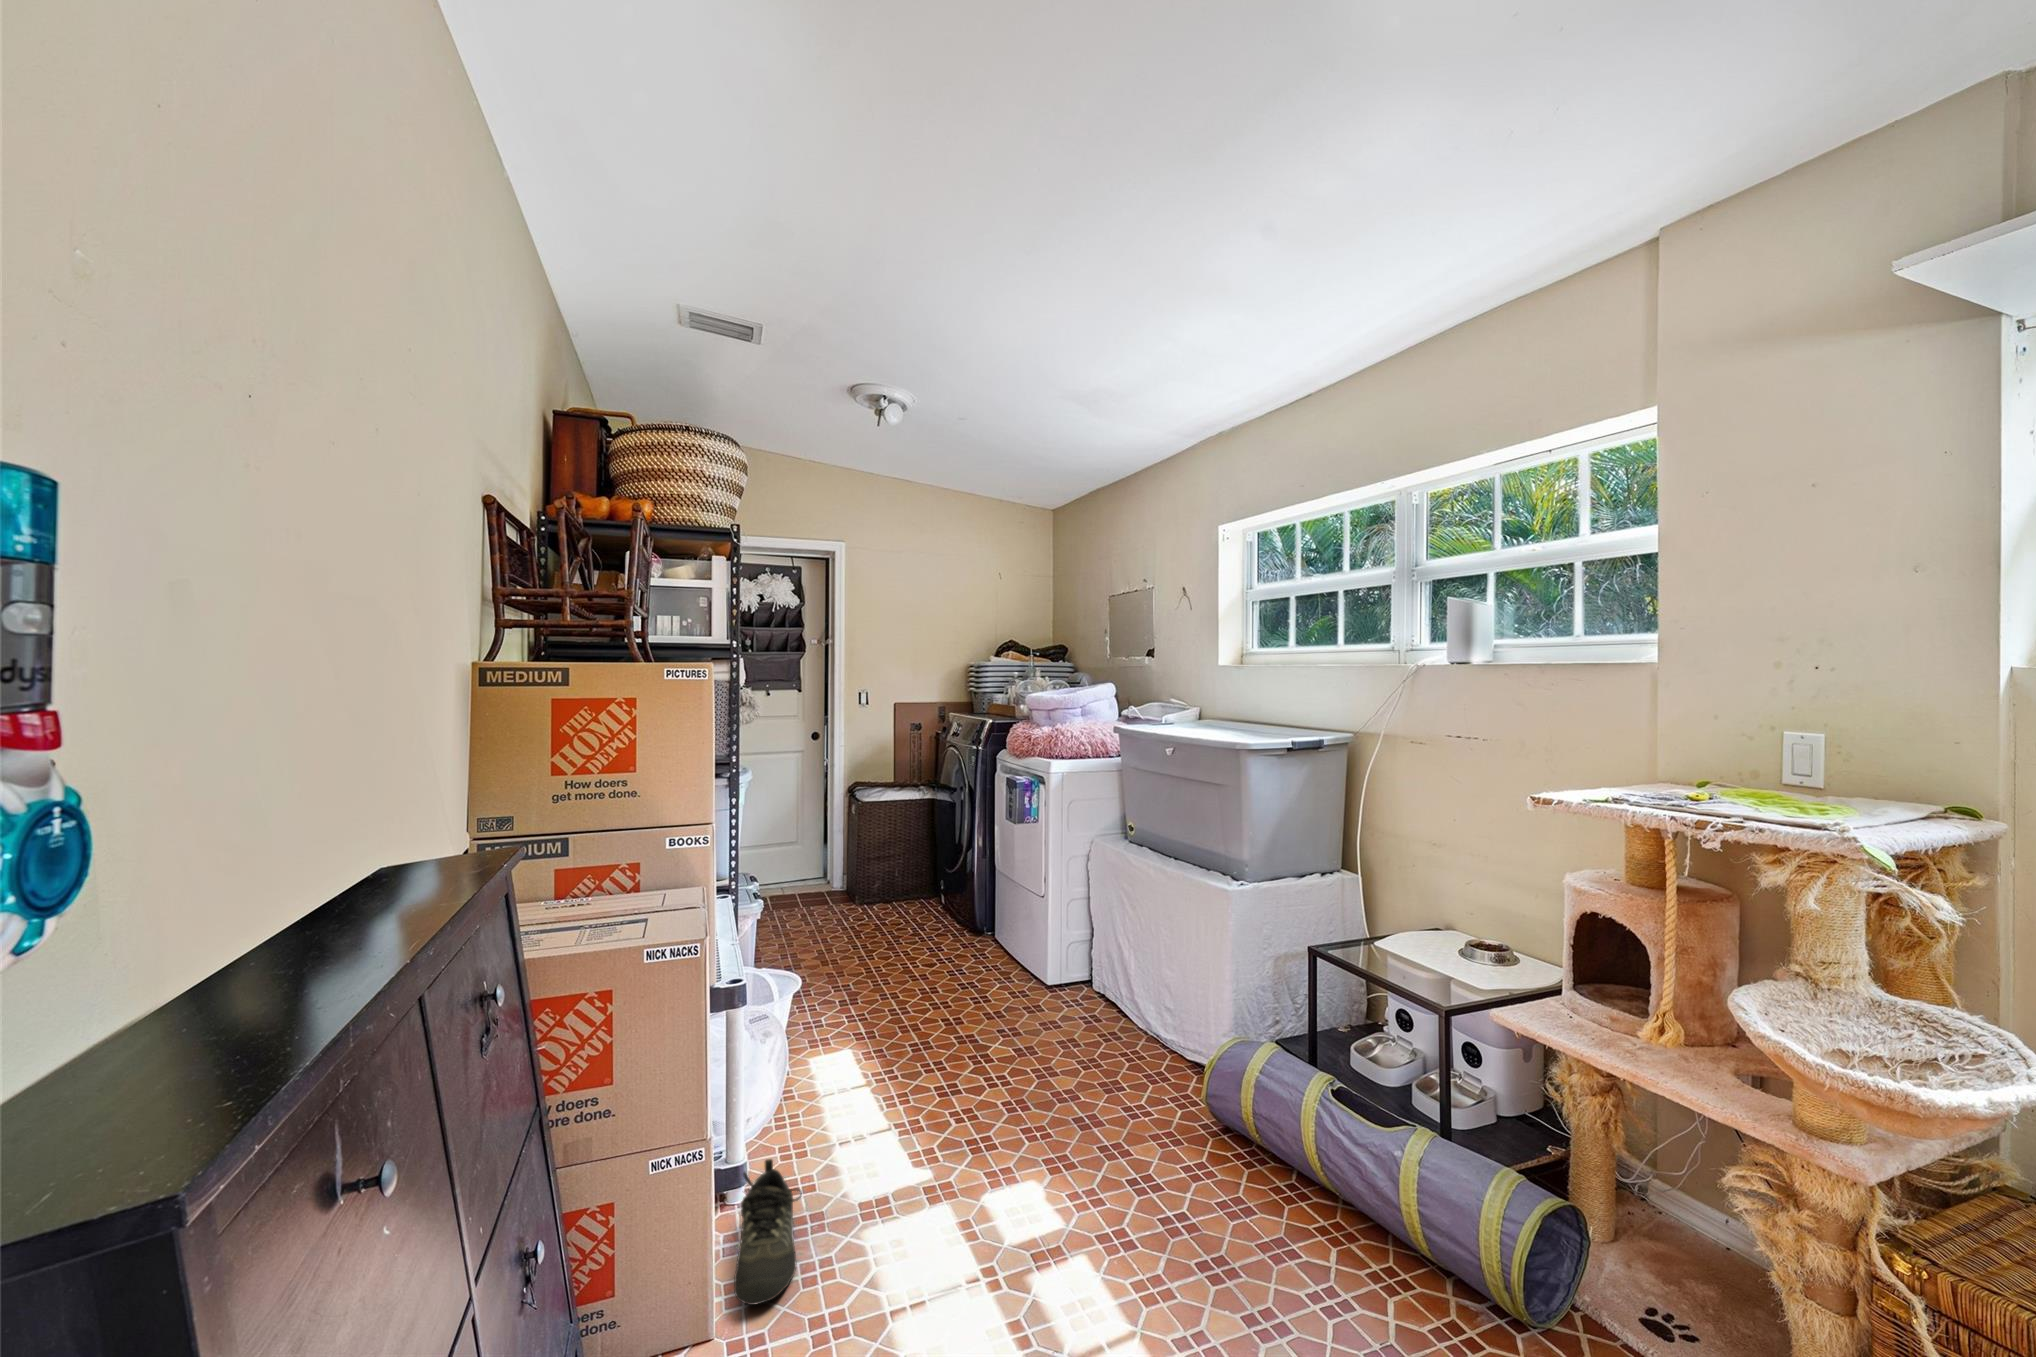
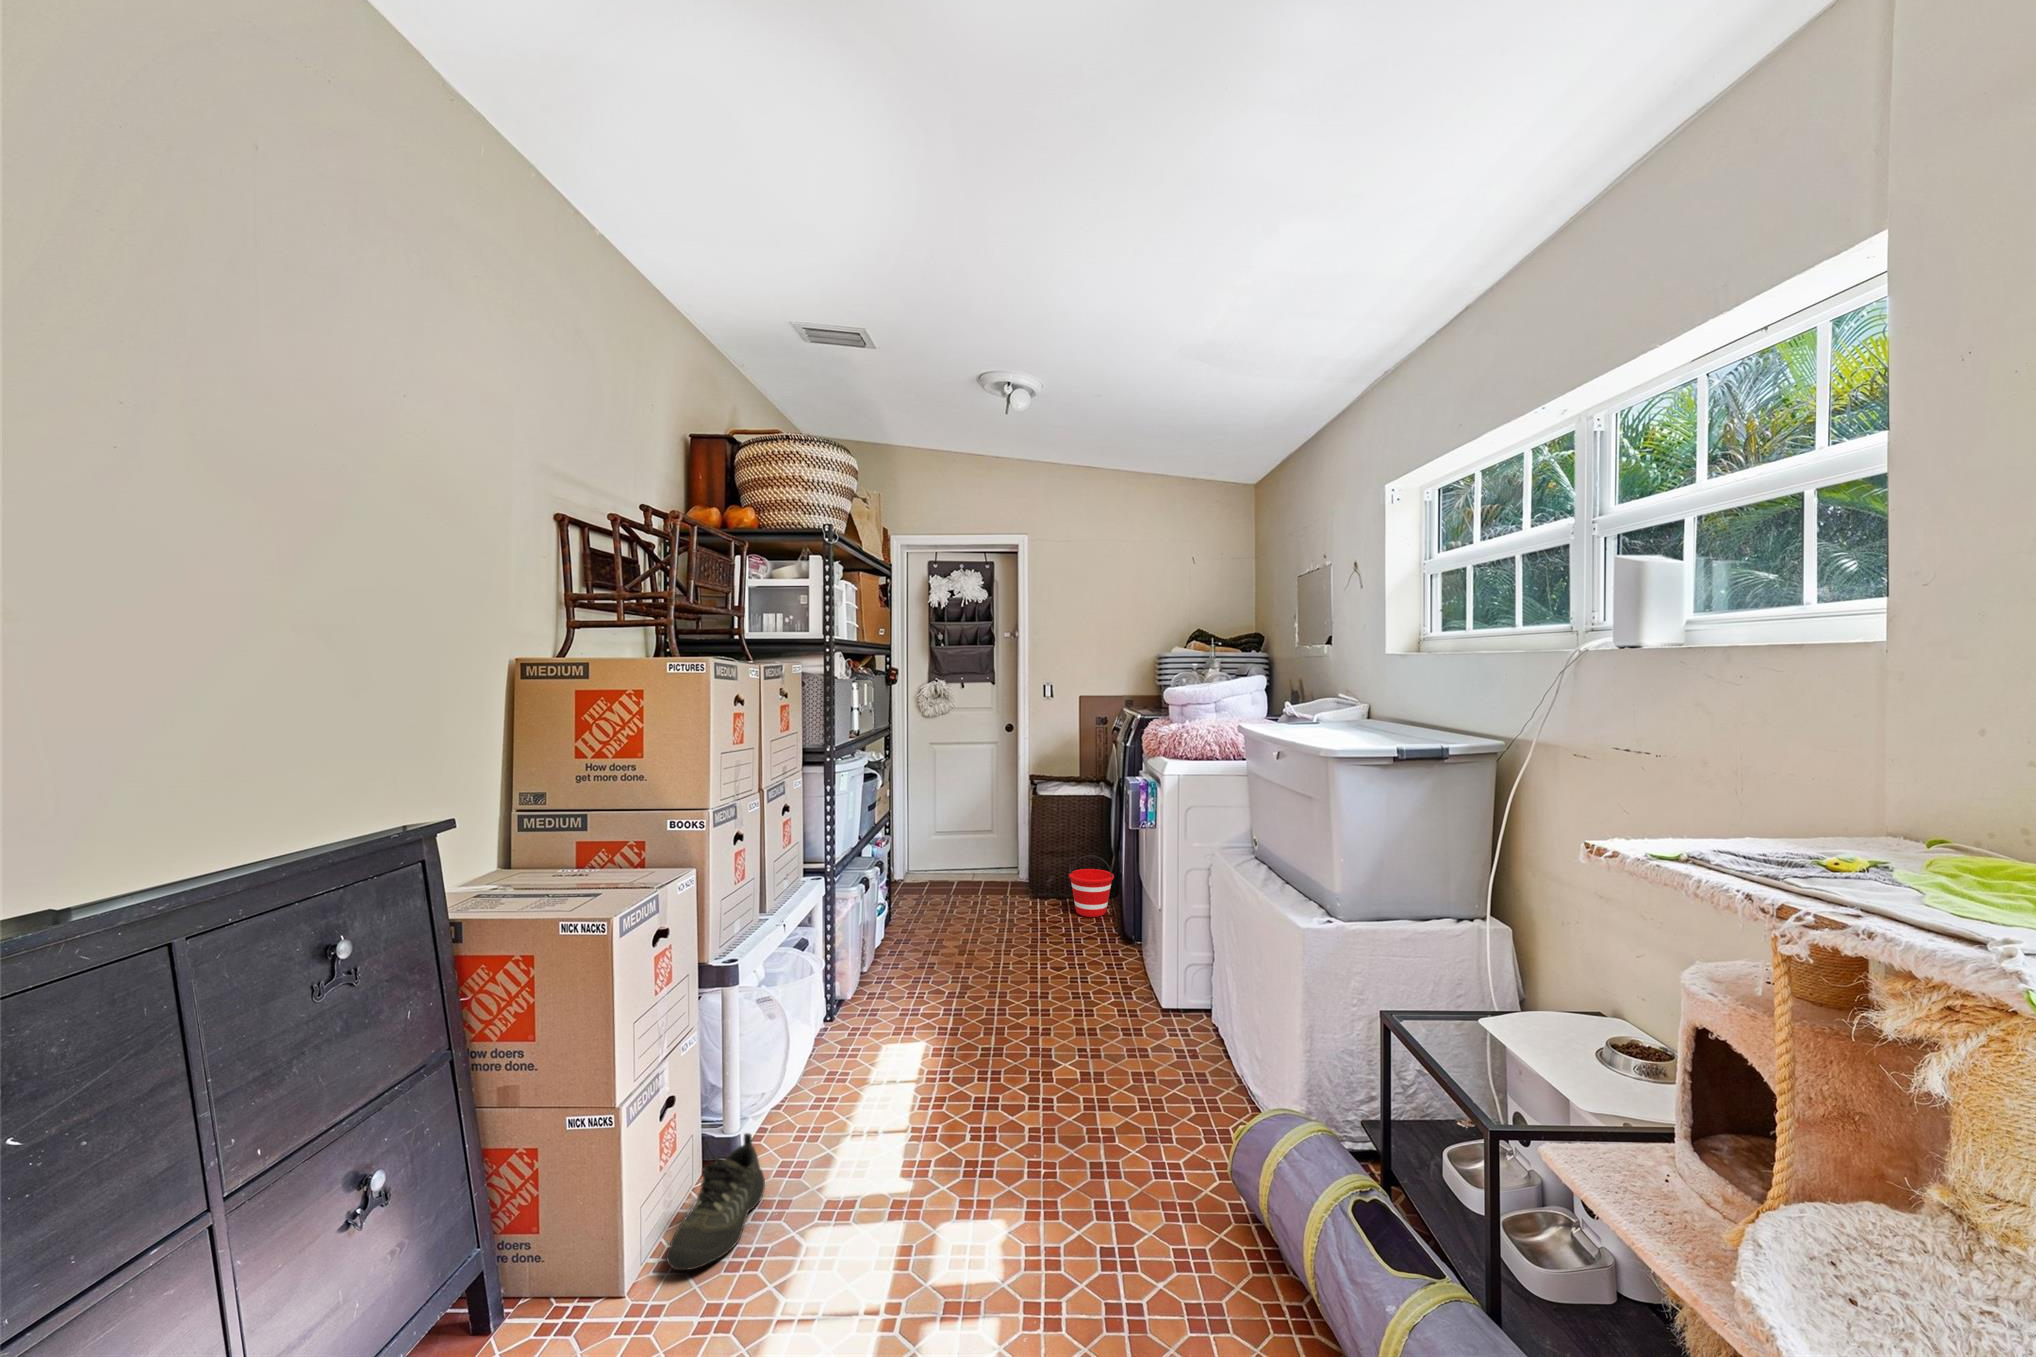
bucket: none [905,858,949,918] -> present [1069,855,1114,917]

